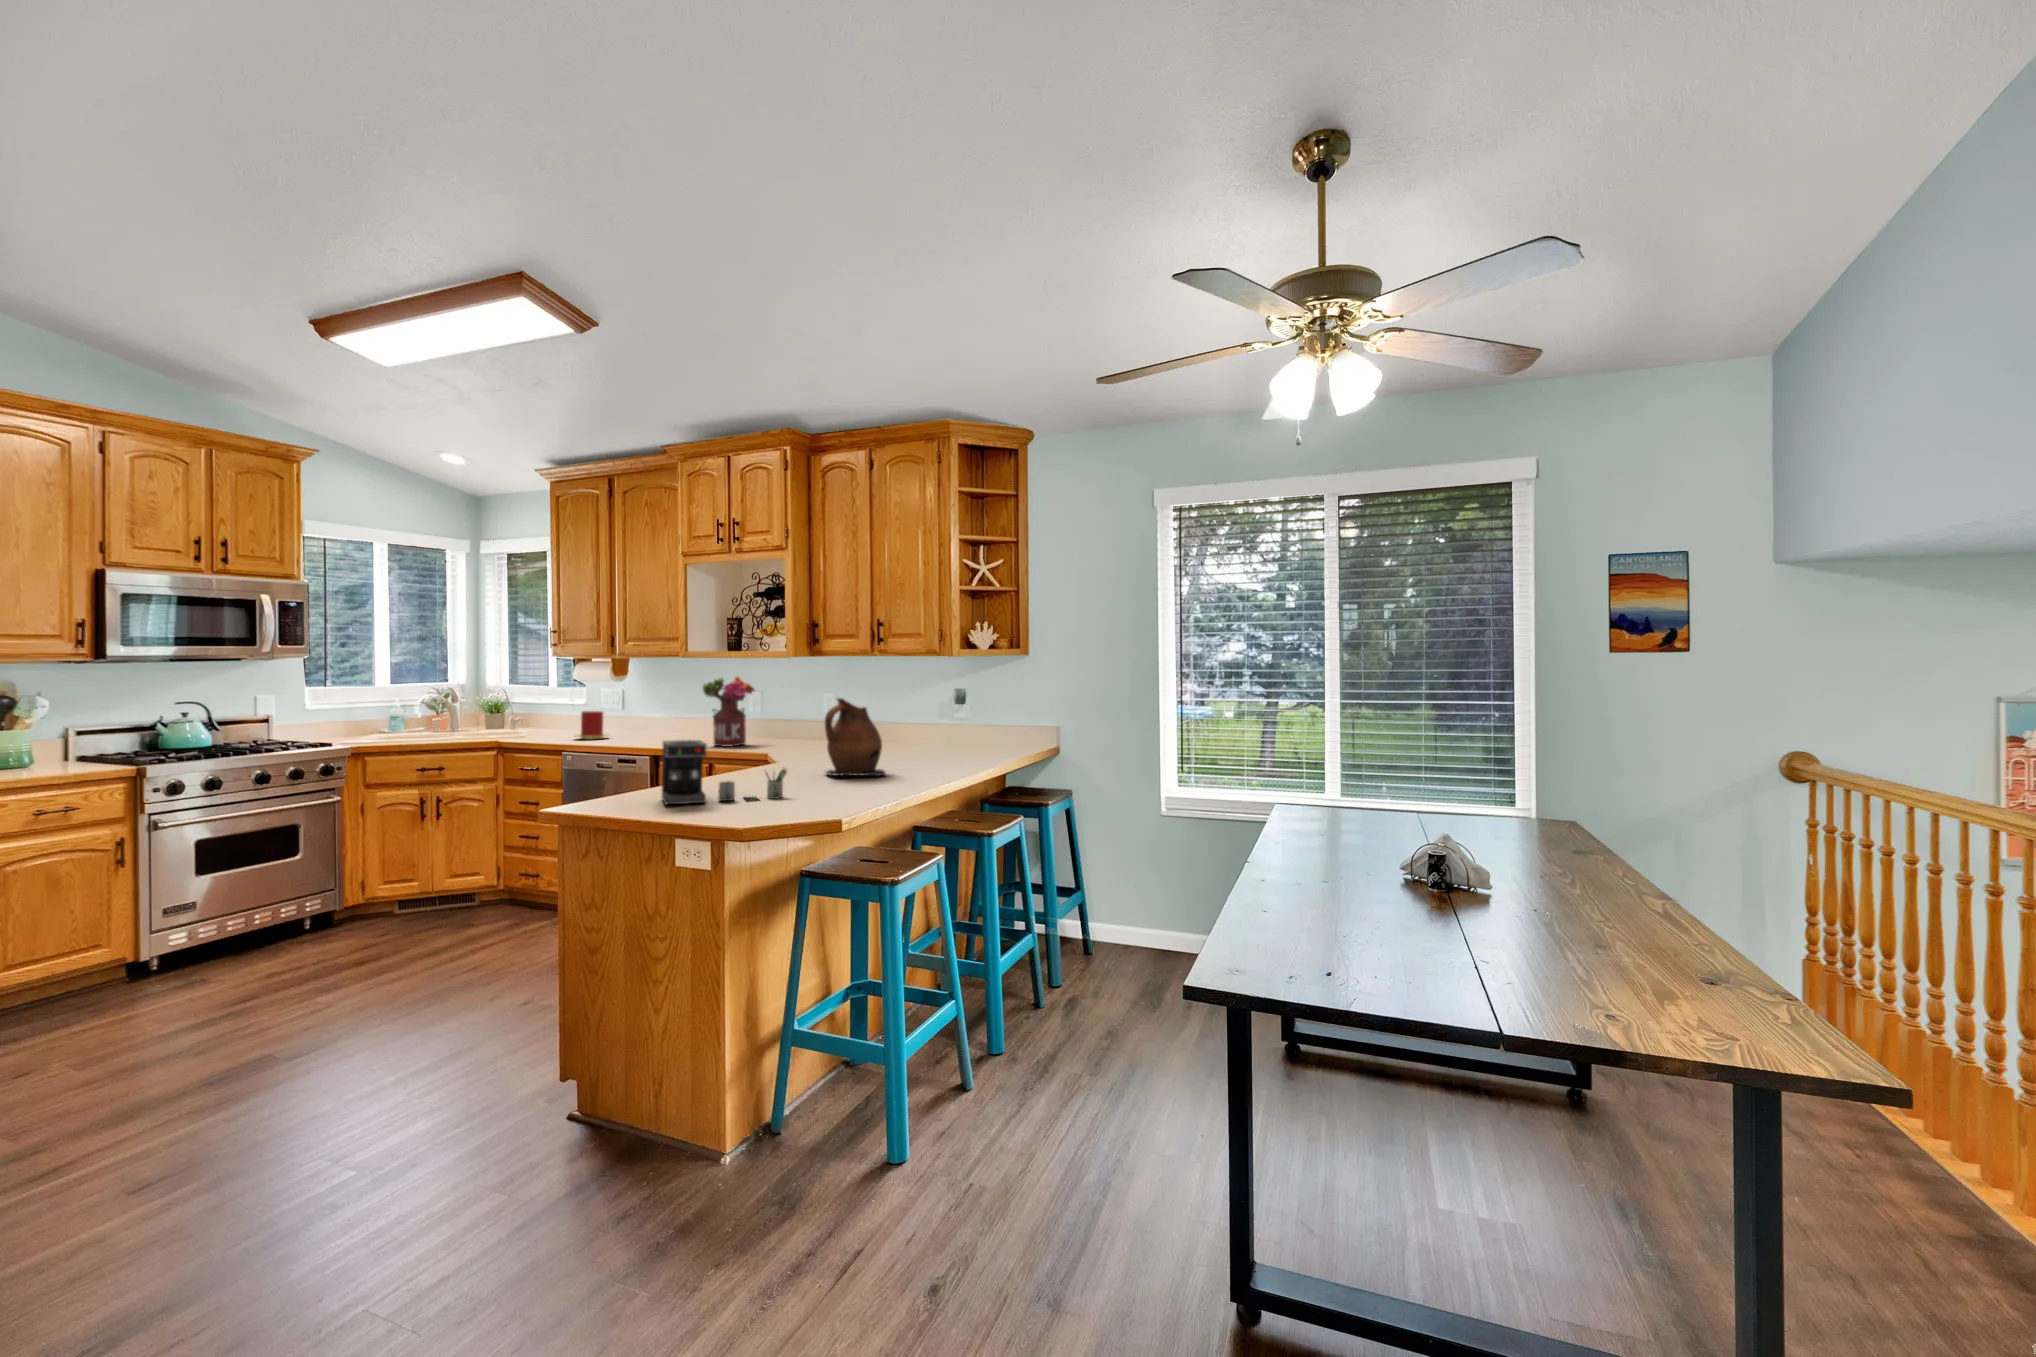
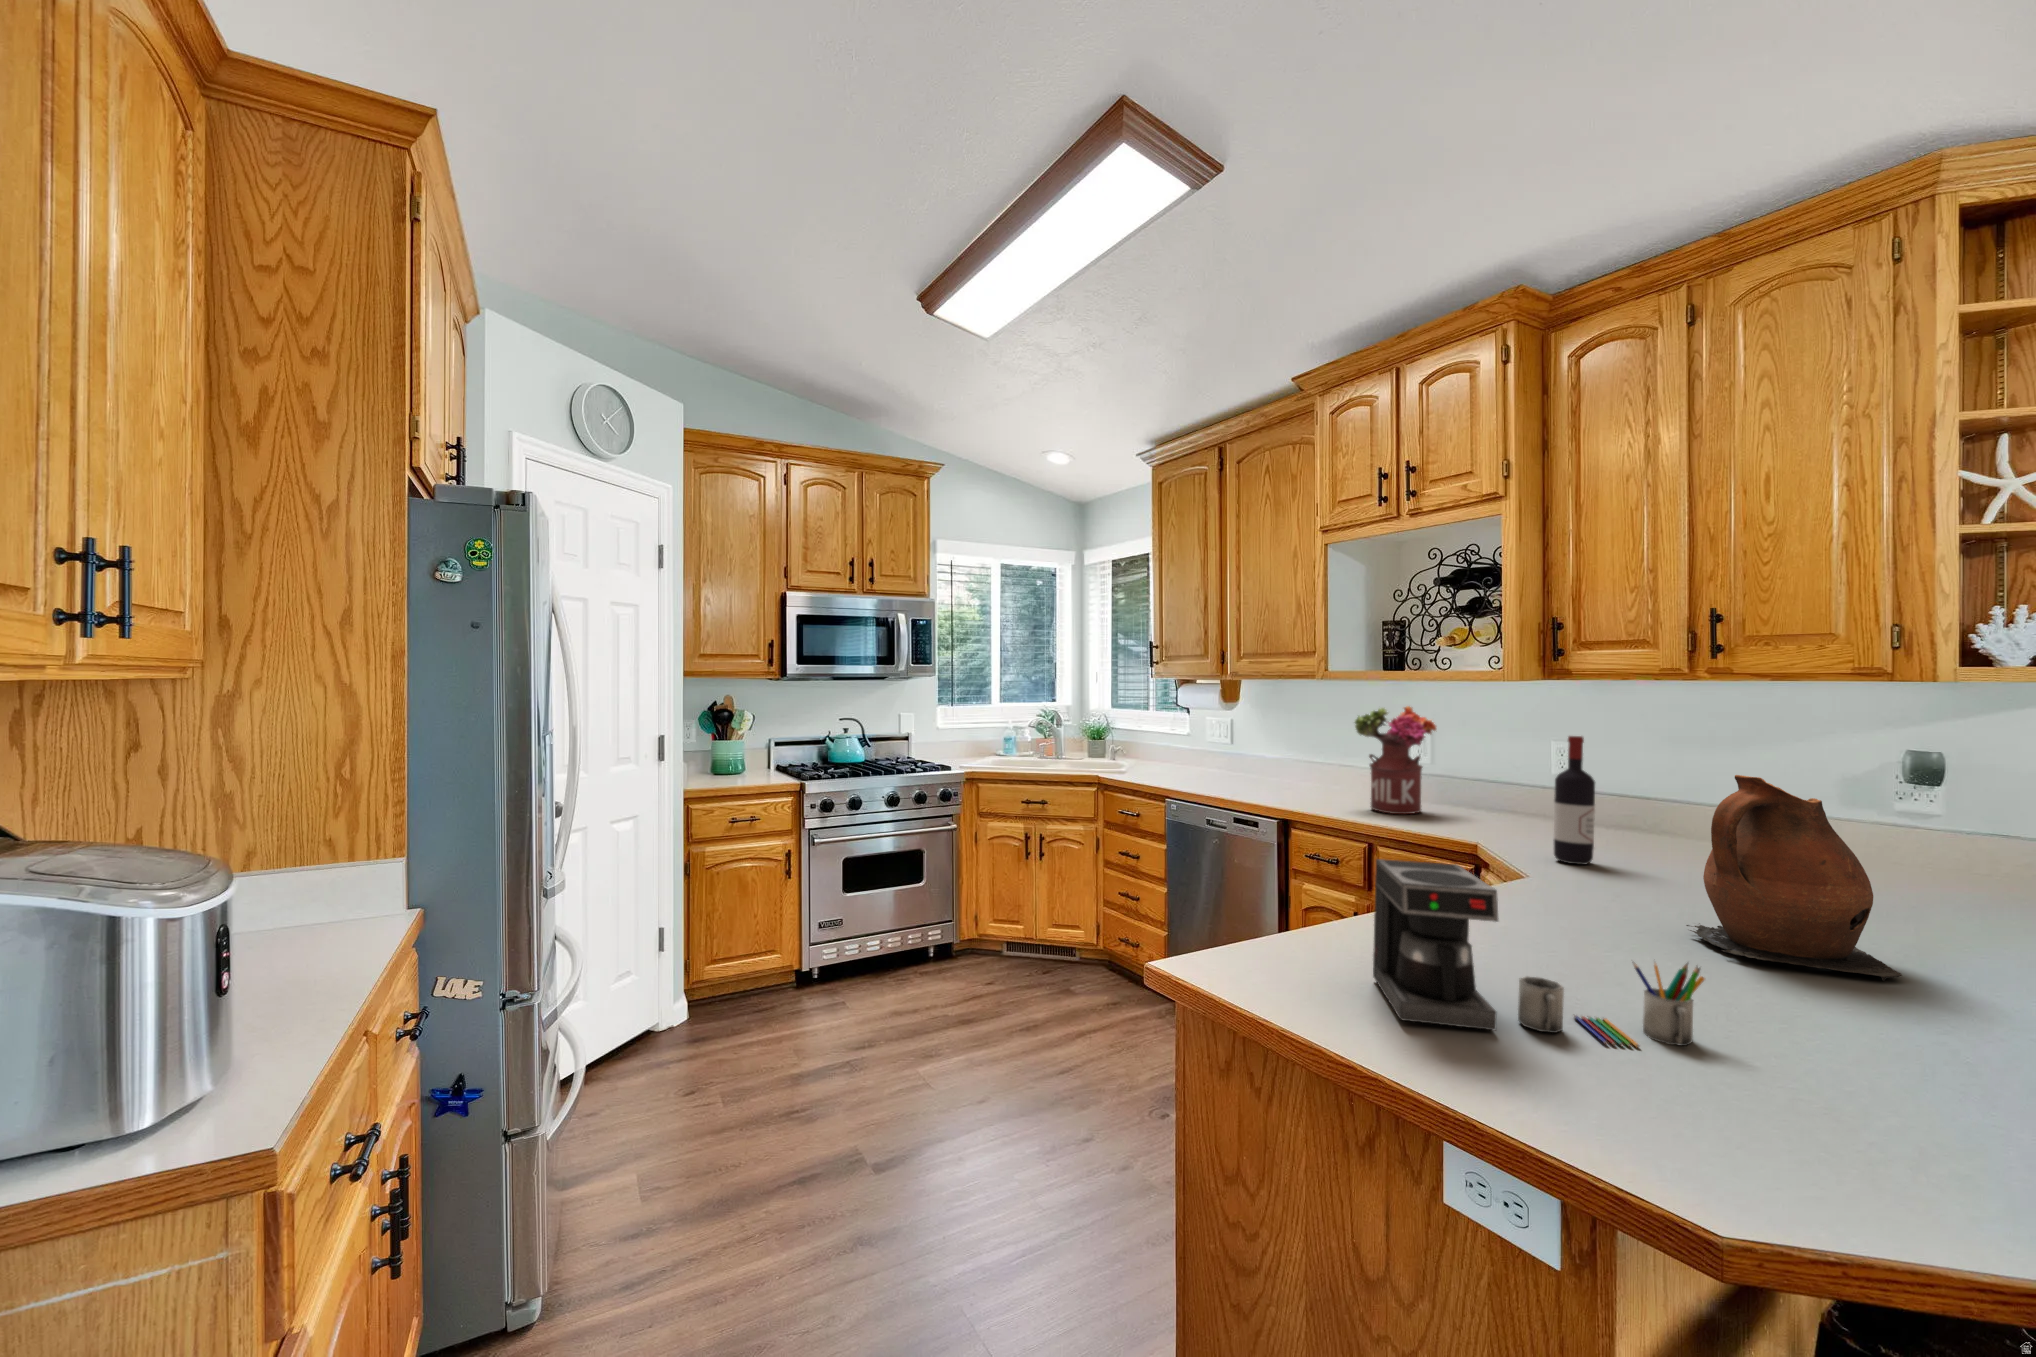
wine bottle: none [798,688,817,758] -> present [1554,736,1595,865]
candle: present [577,711,607,739] -> none [1178,744,1220,780]

